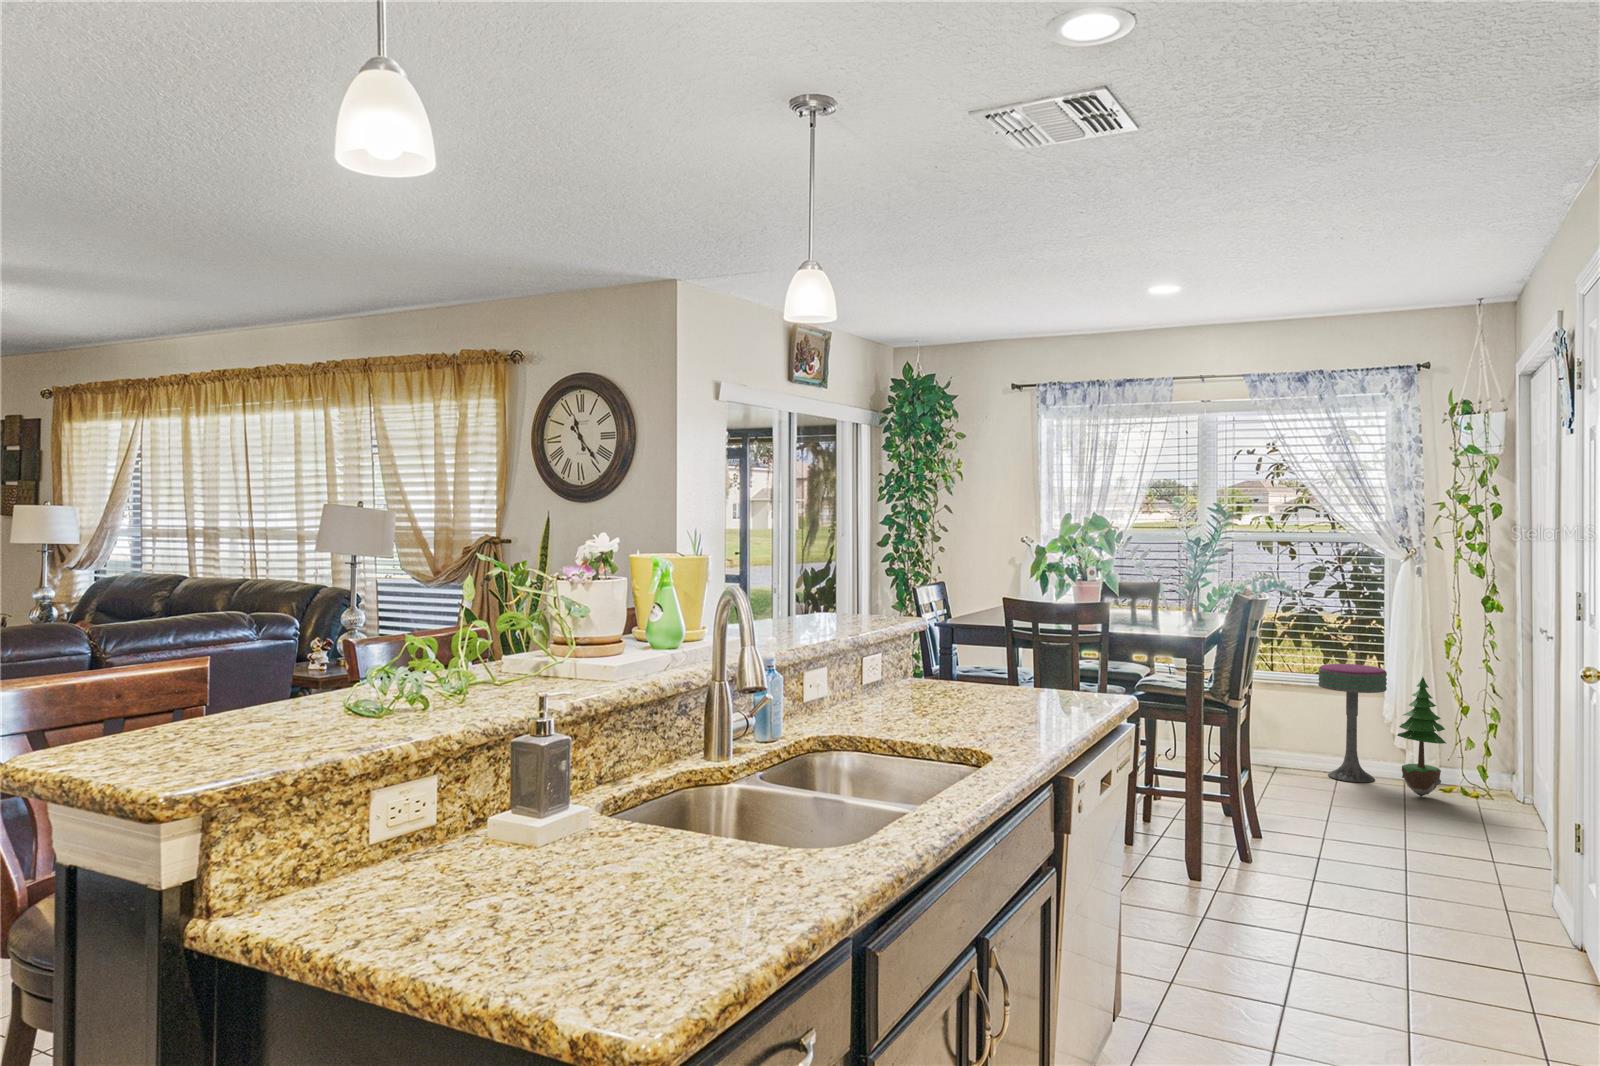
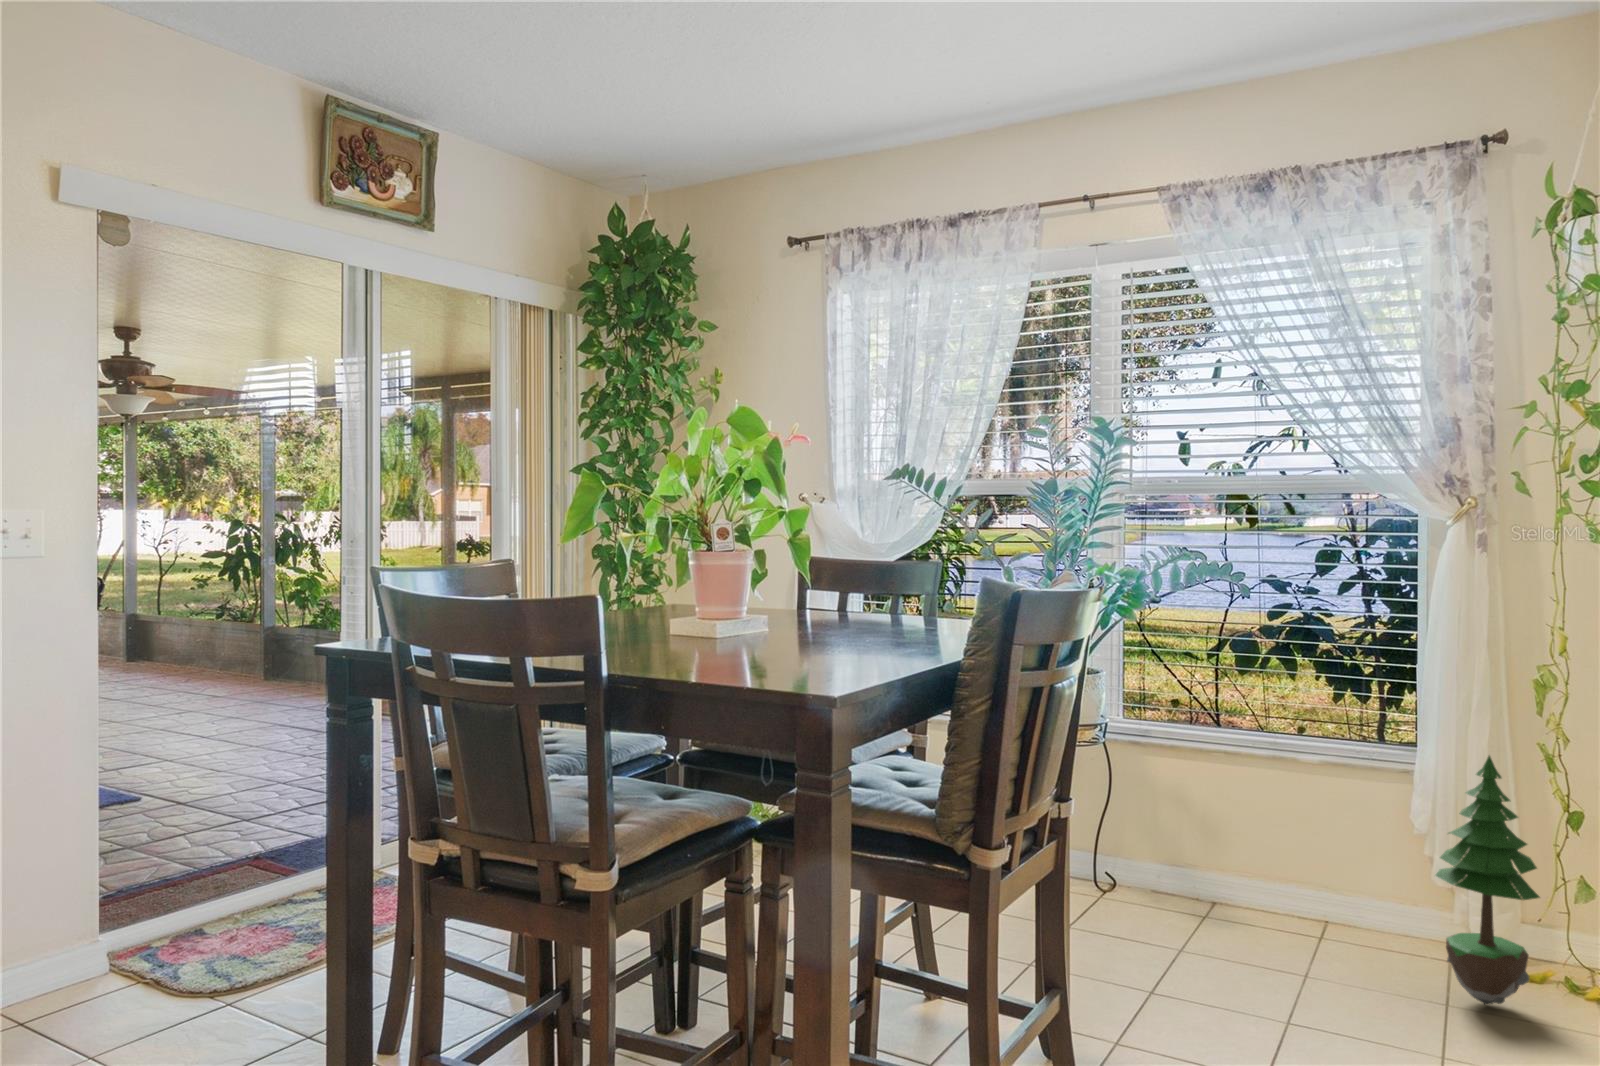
bar stool: present [1318,664,1387,782] -> none [1288,720,1420,958]

